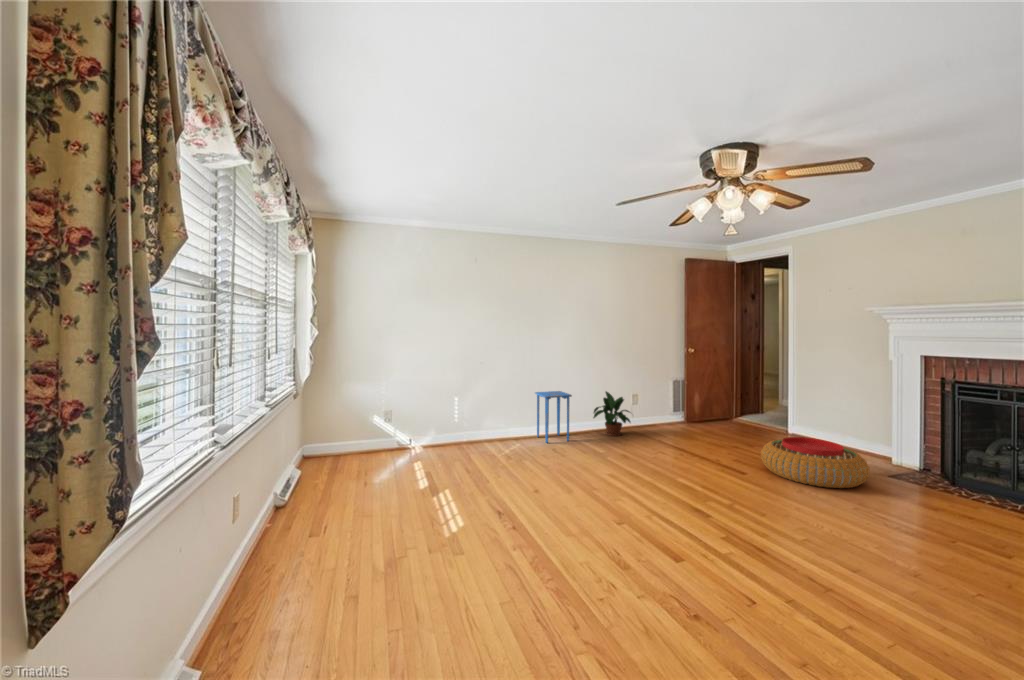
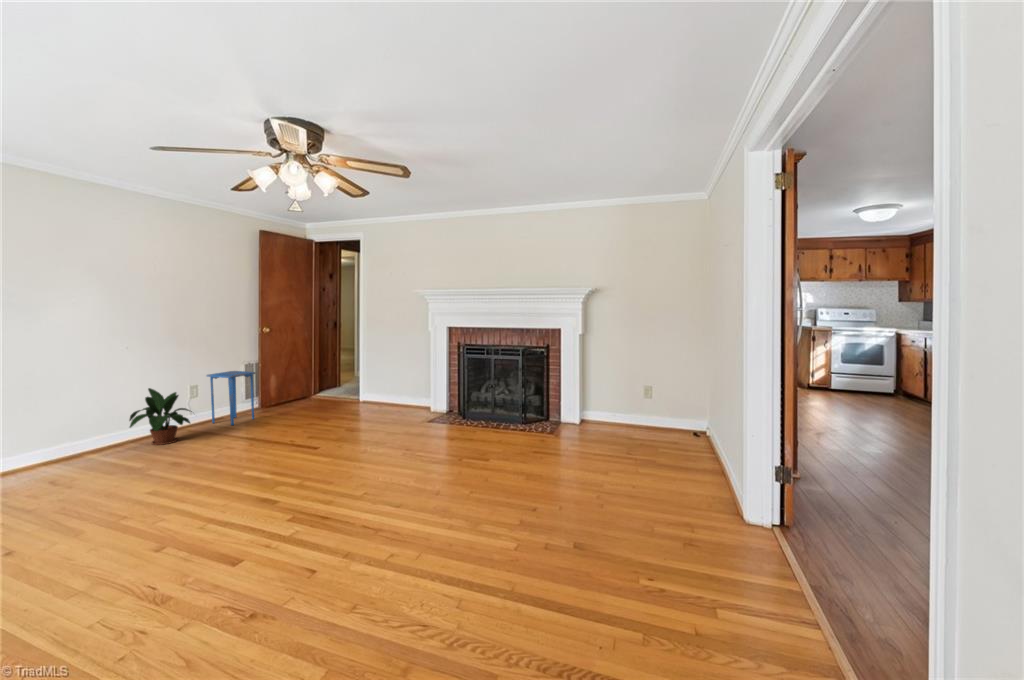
side table: present [535,391,572,443] -> present [207,371,256,425]
pouf: present [761,437,869,488] -> none [338,403,417,444]

